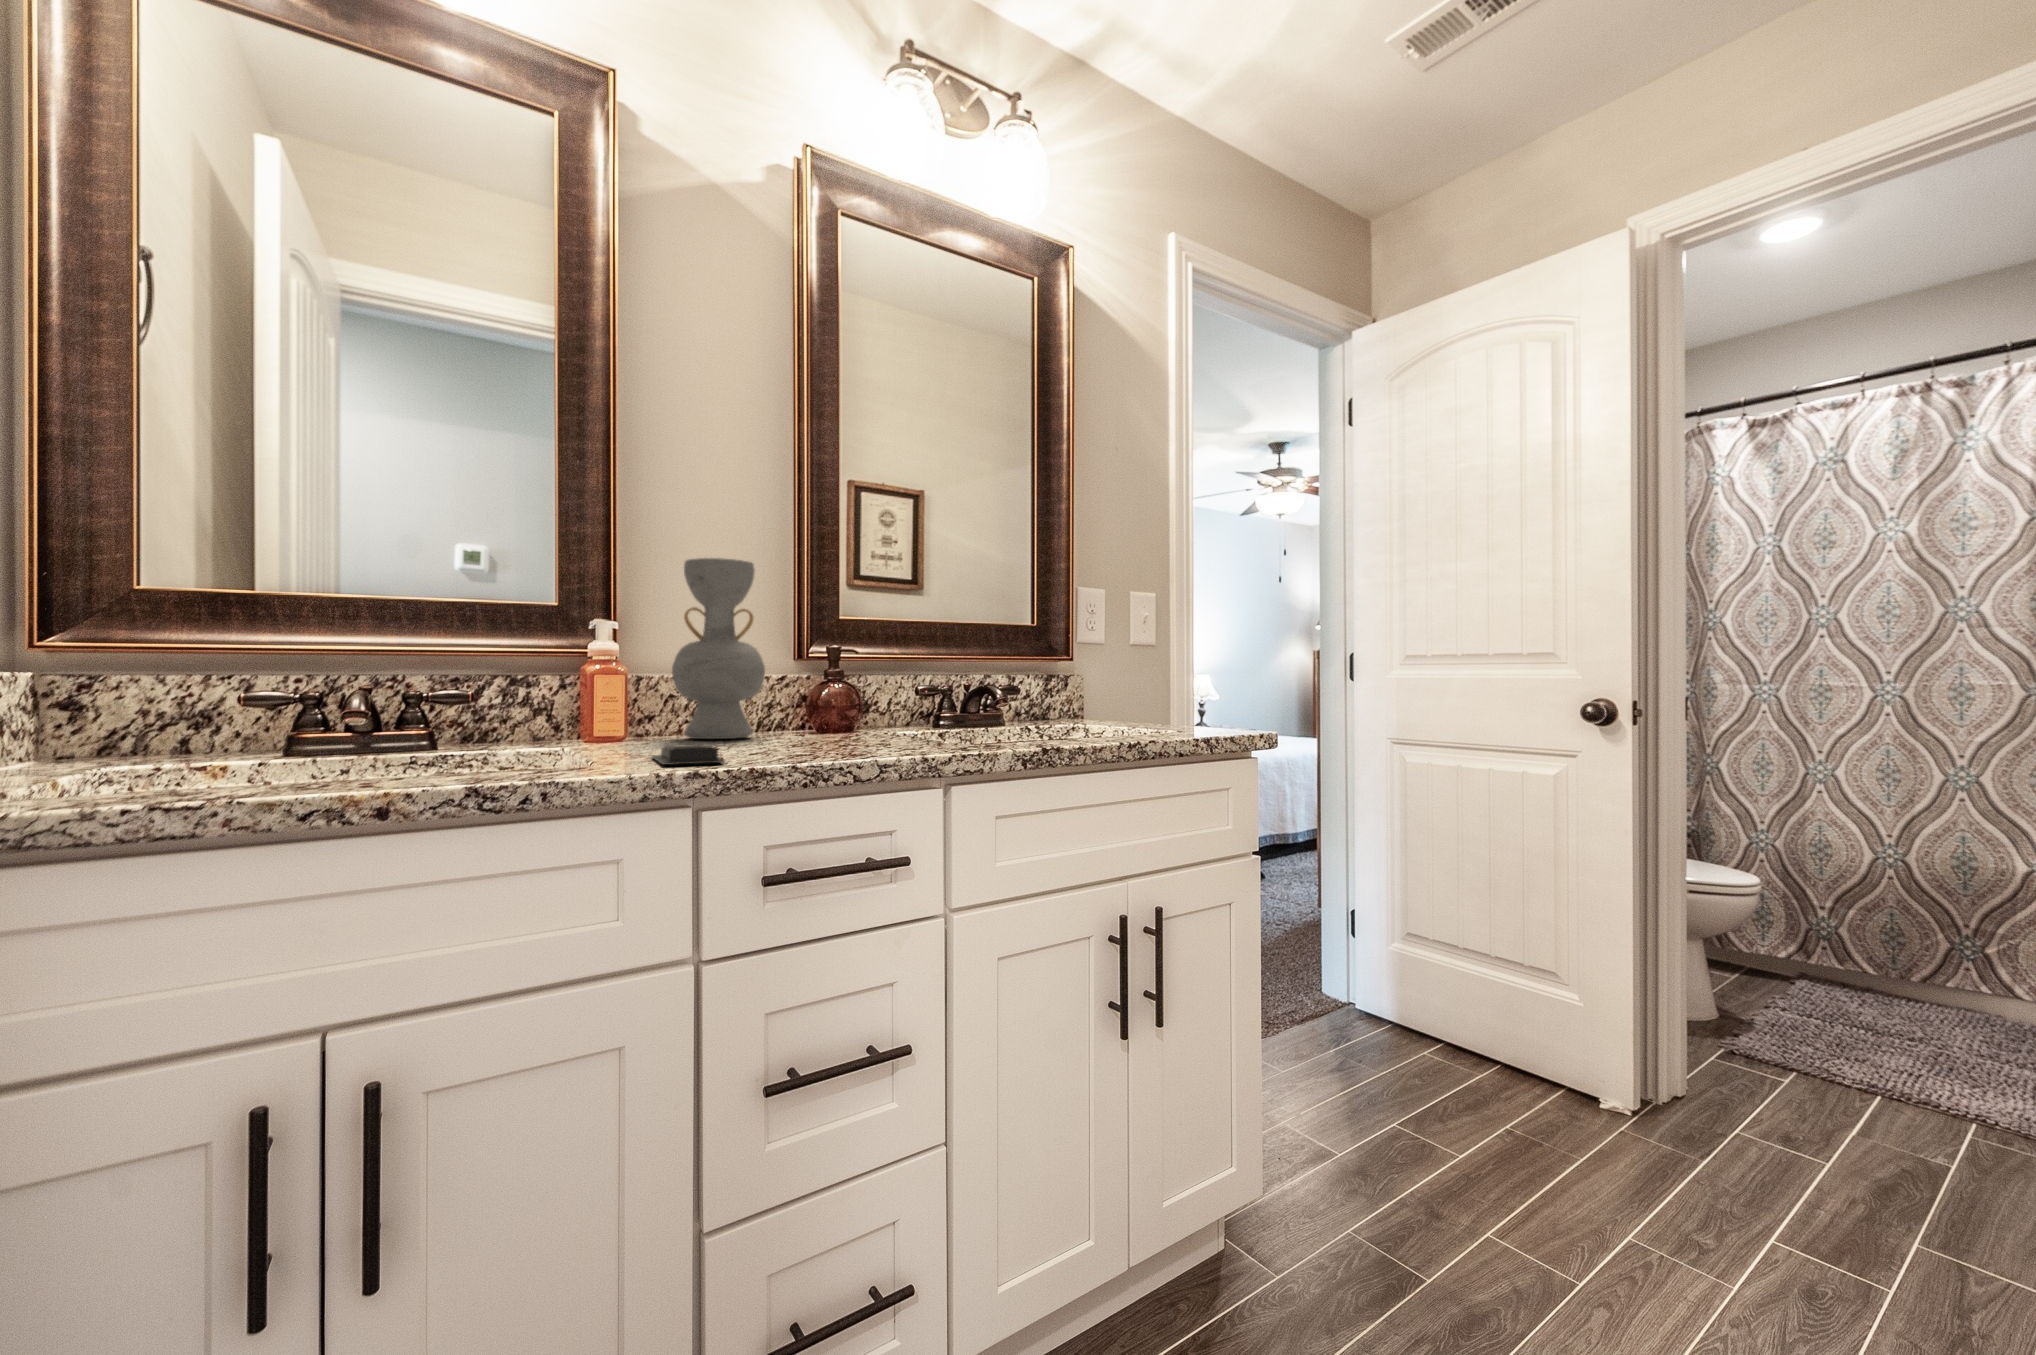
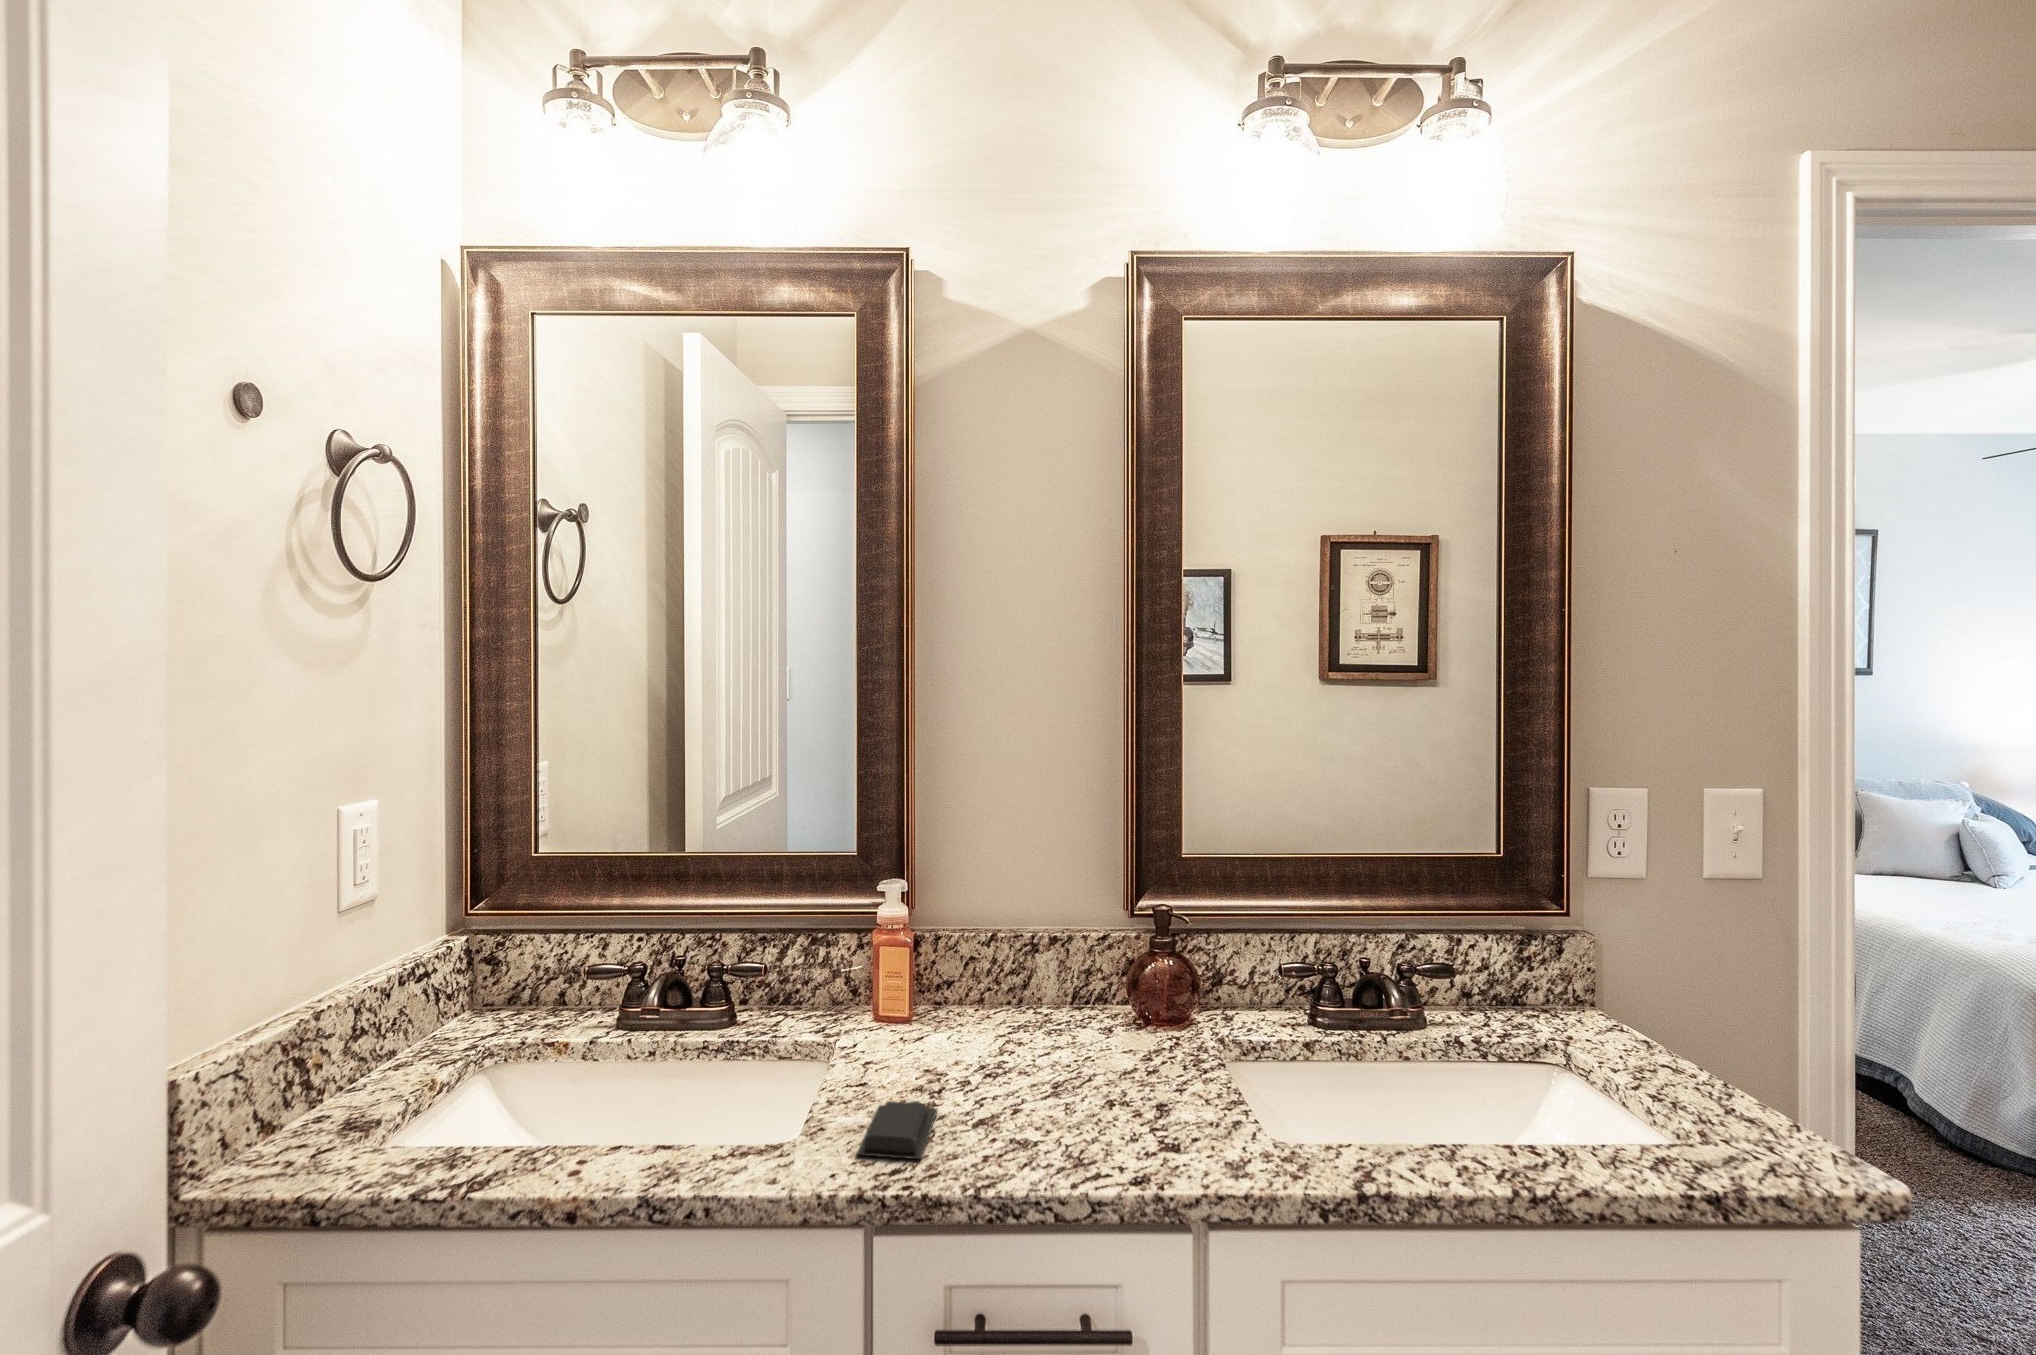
decorative vase: present [672,558,765,739] -> none [966,816,1066,1031]

